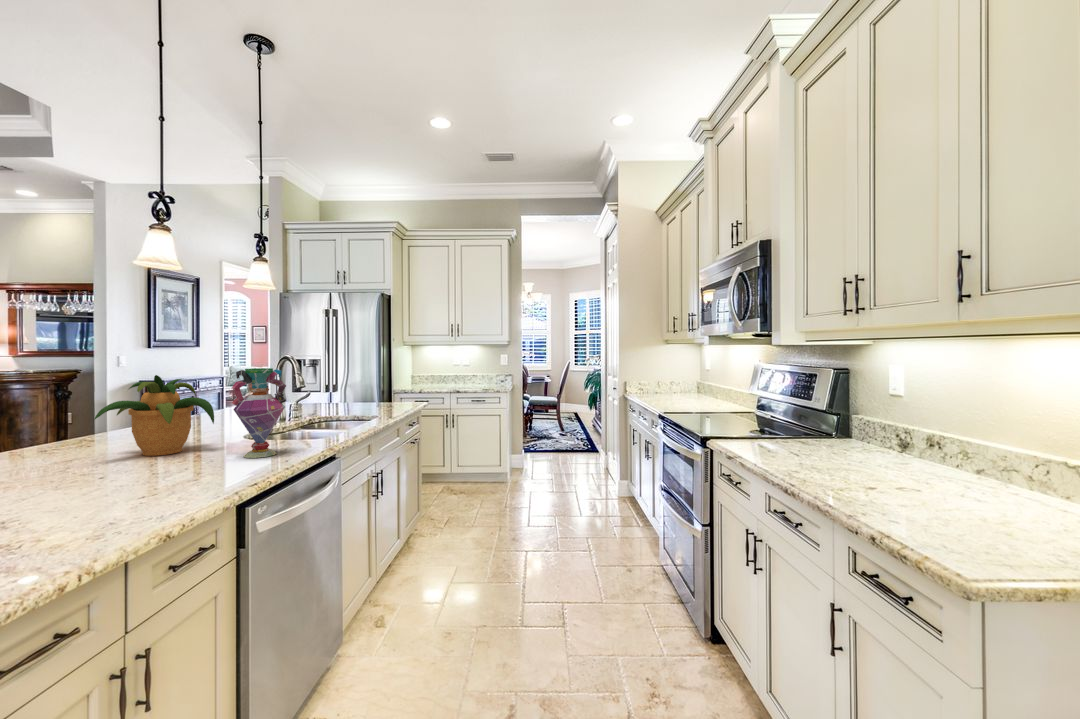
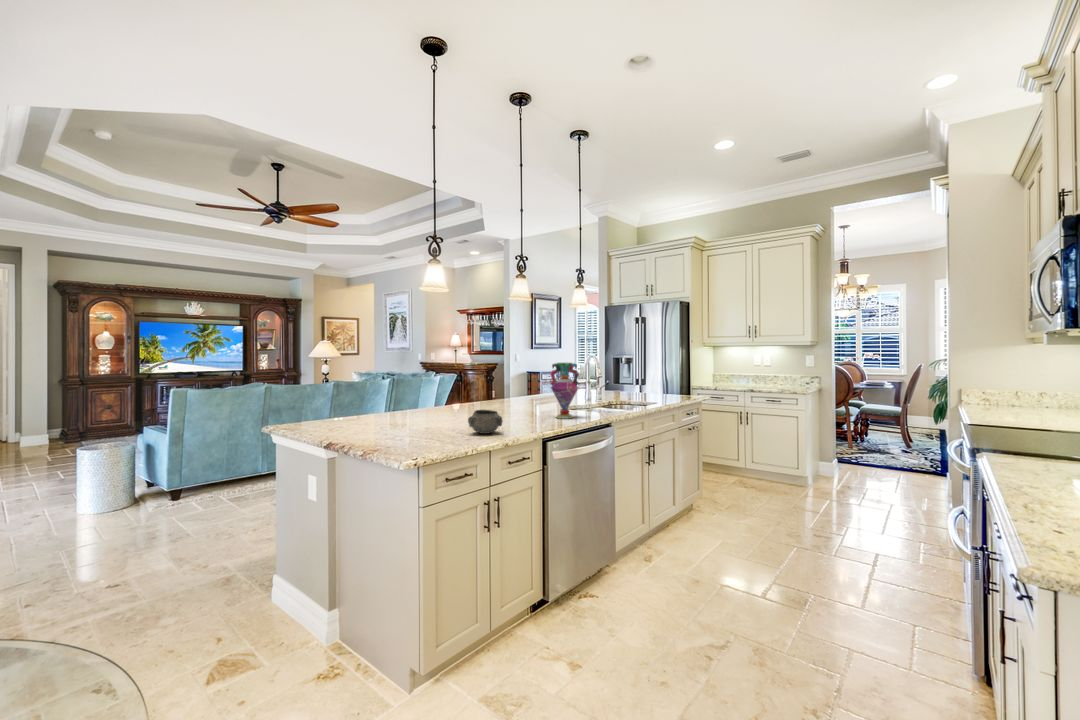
potted plant: present [95,375,214,456] -> none [489,366,544,413]
decorative bowl: none [56,469,151,522] -> present [468,410,503,434]

